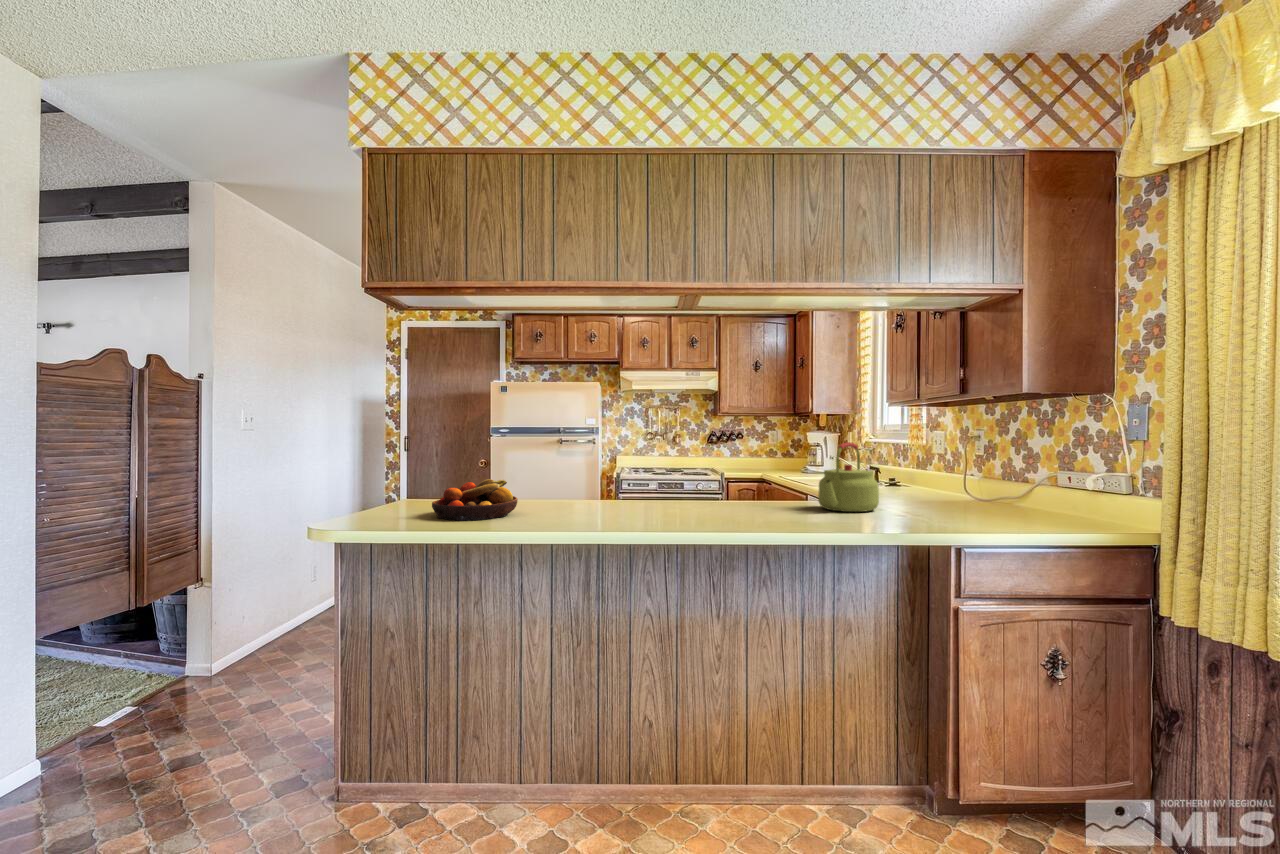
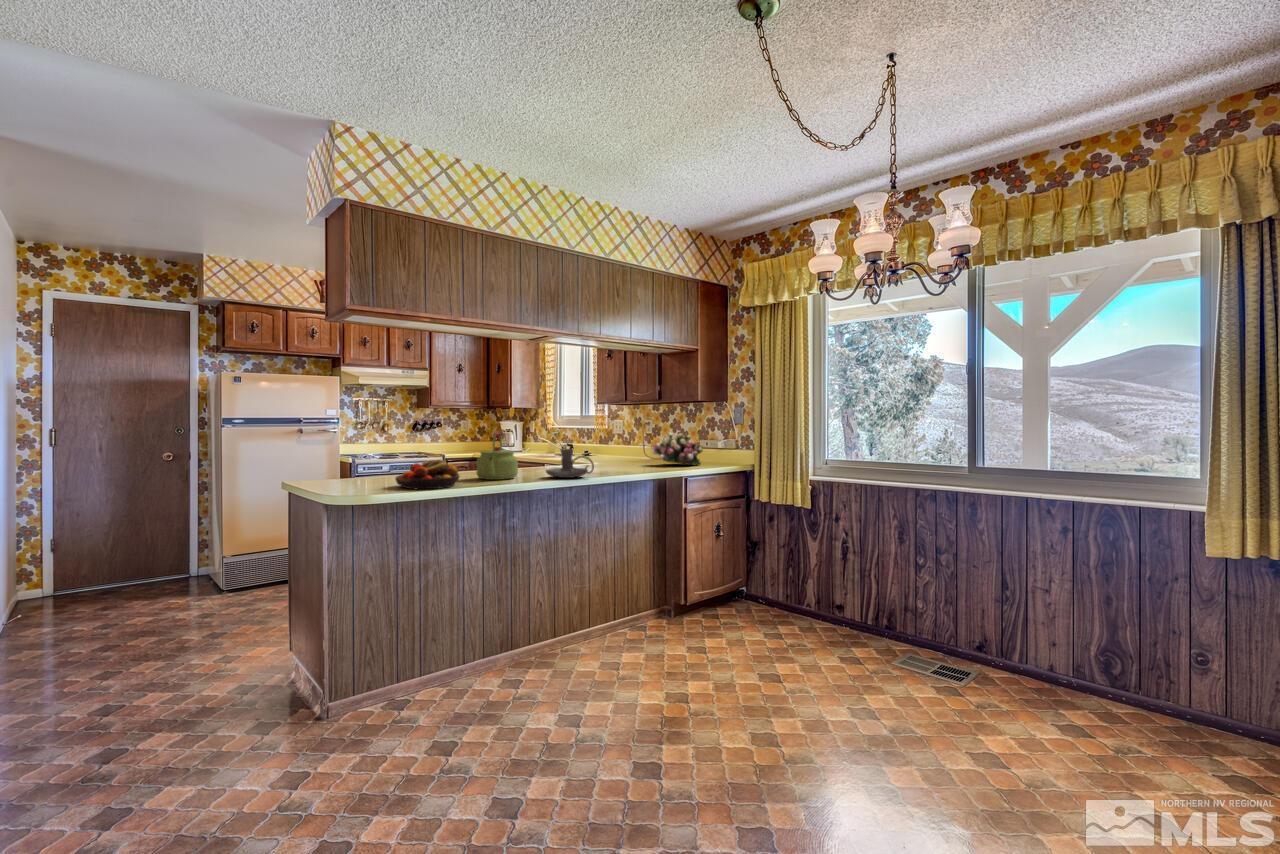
kettle: present [818,442,879,512] -> present [477,431,518,480]
flower arrangement: none [936,452,1050,518] -> present [652,433,703,465]
candle holder: none [658,473,729,521] -> present [546,449,594,478]

